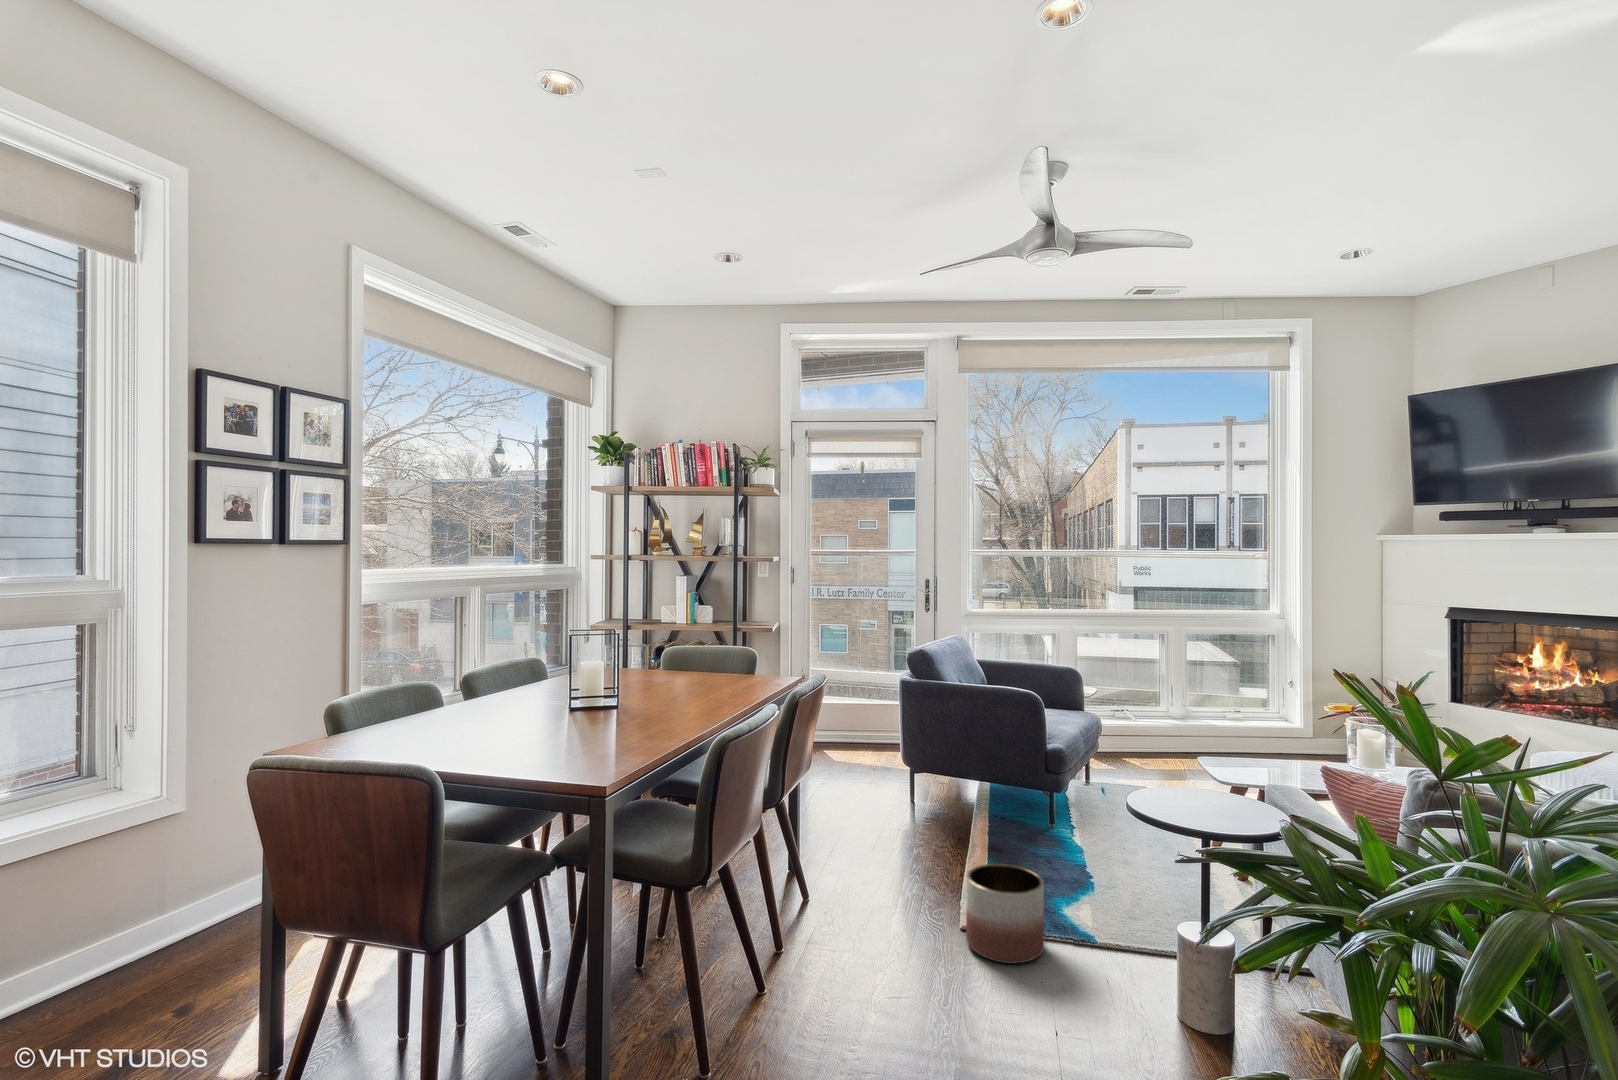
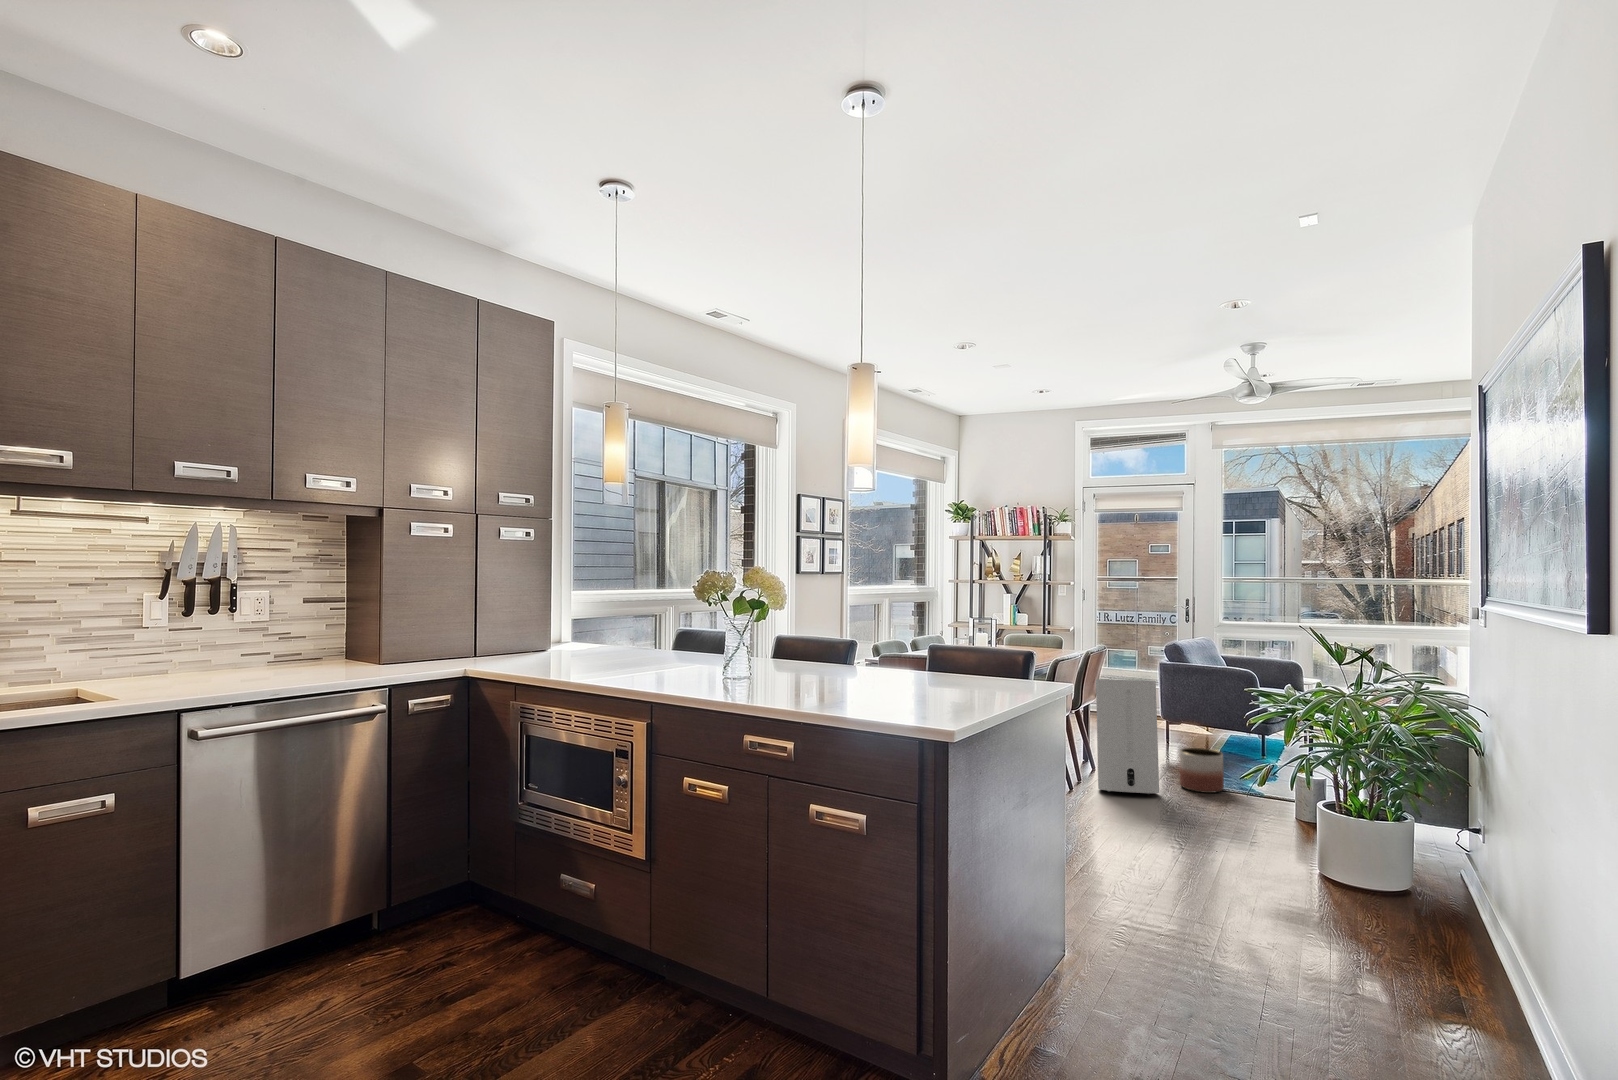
air purifier: none [817,751,939,1004] -> present [1096,679,1159,794]

